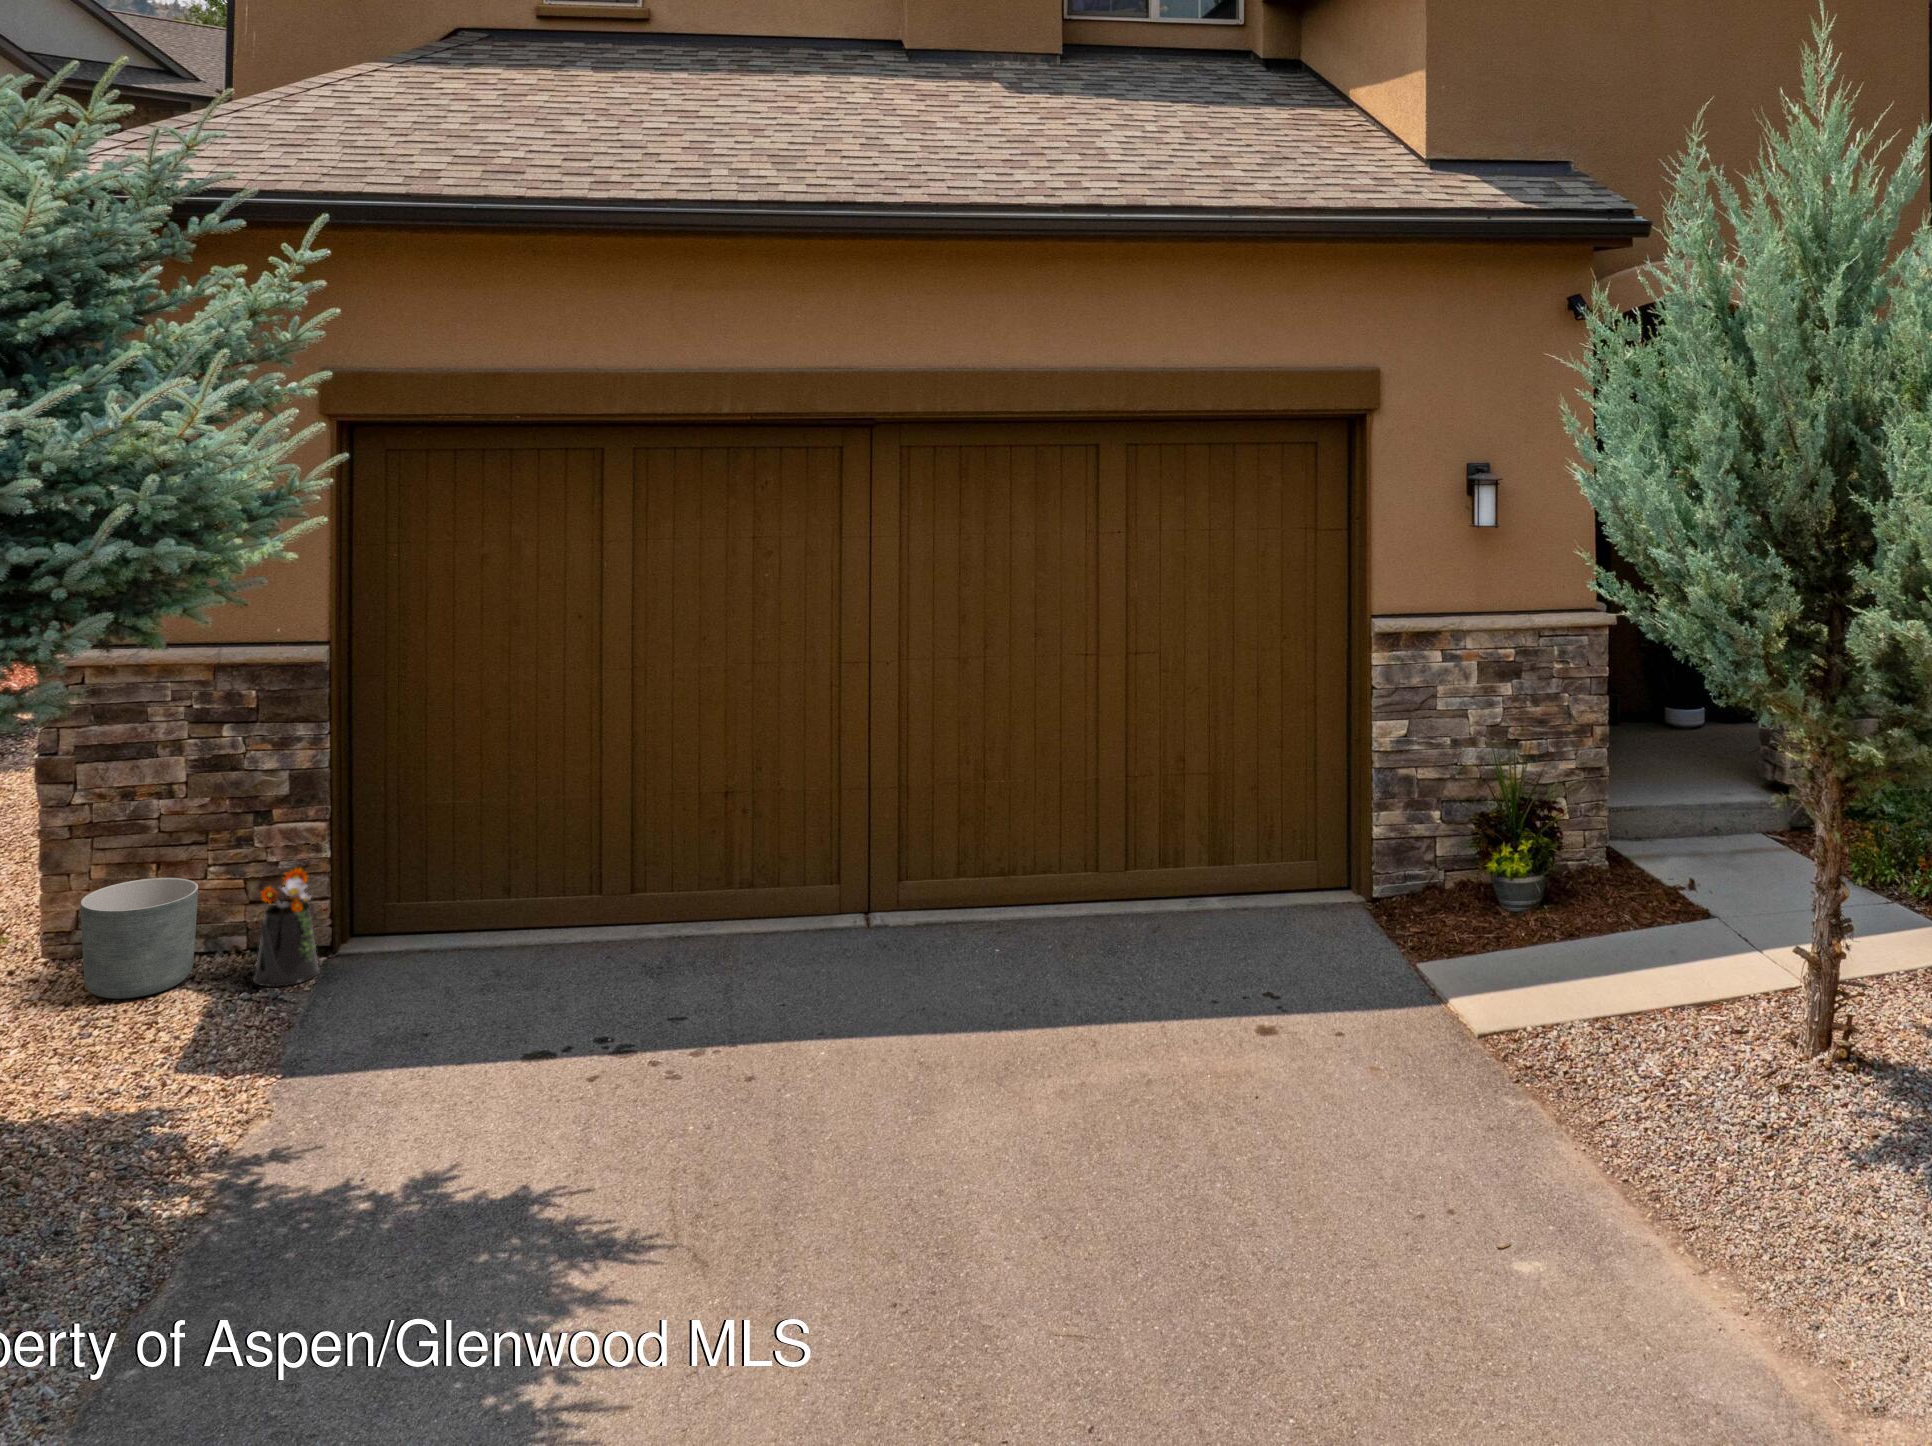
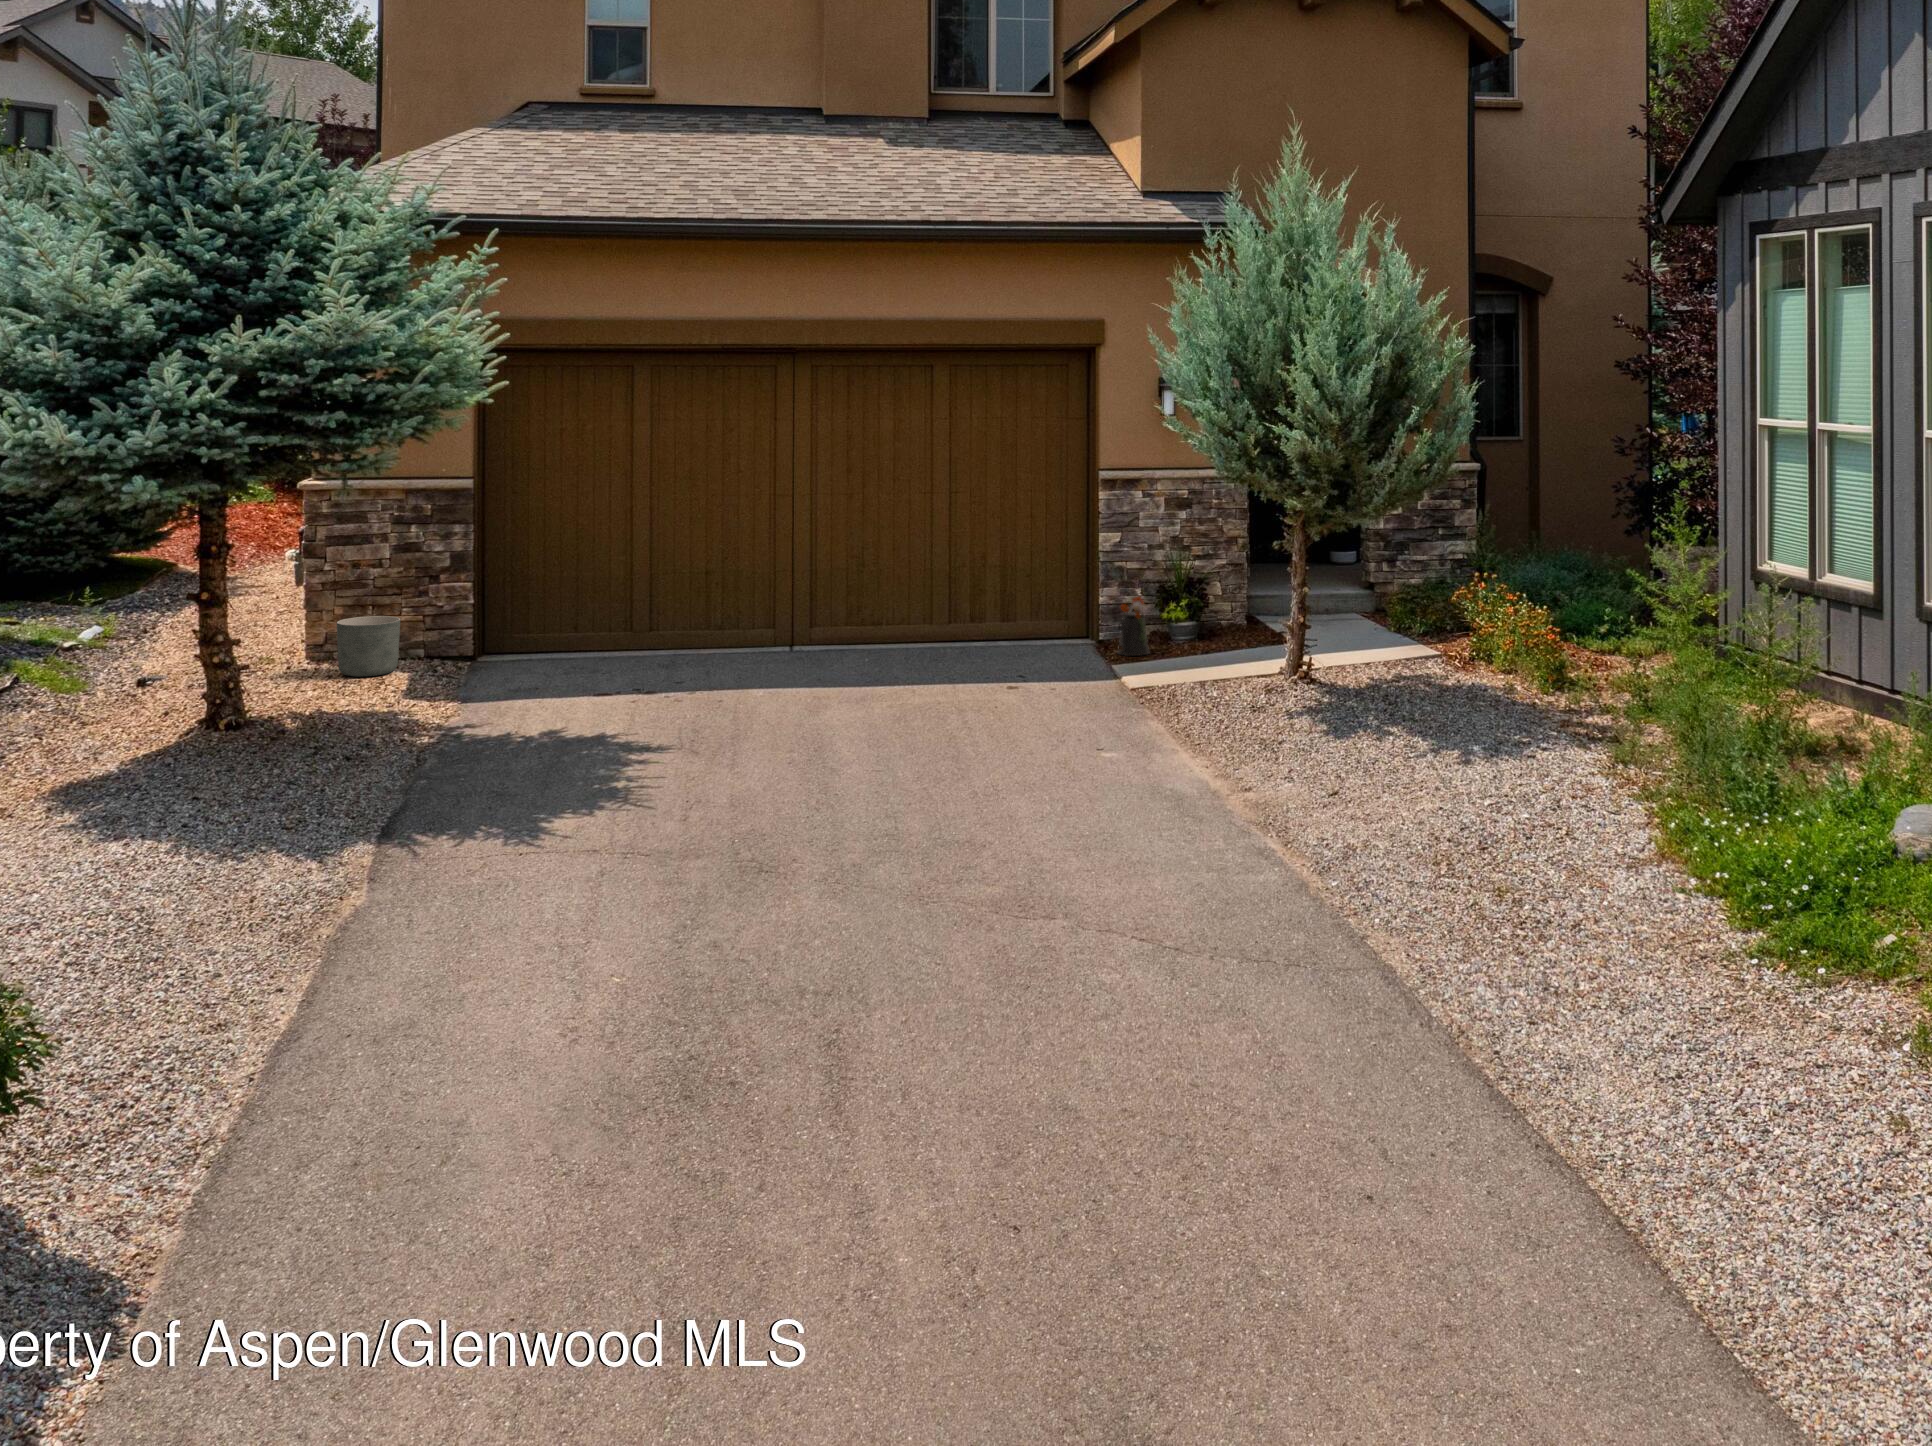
watering can: present [253,868,320,987] -> present [1118,597,1149,656]

